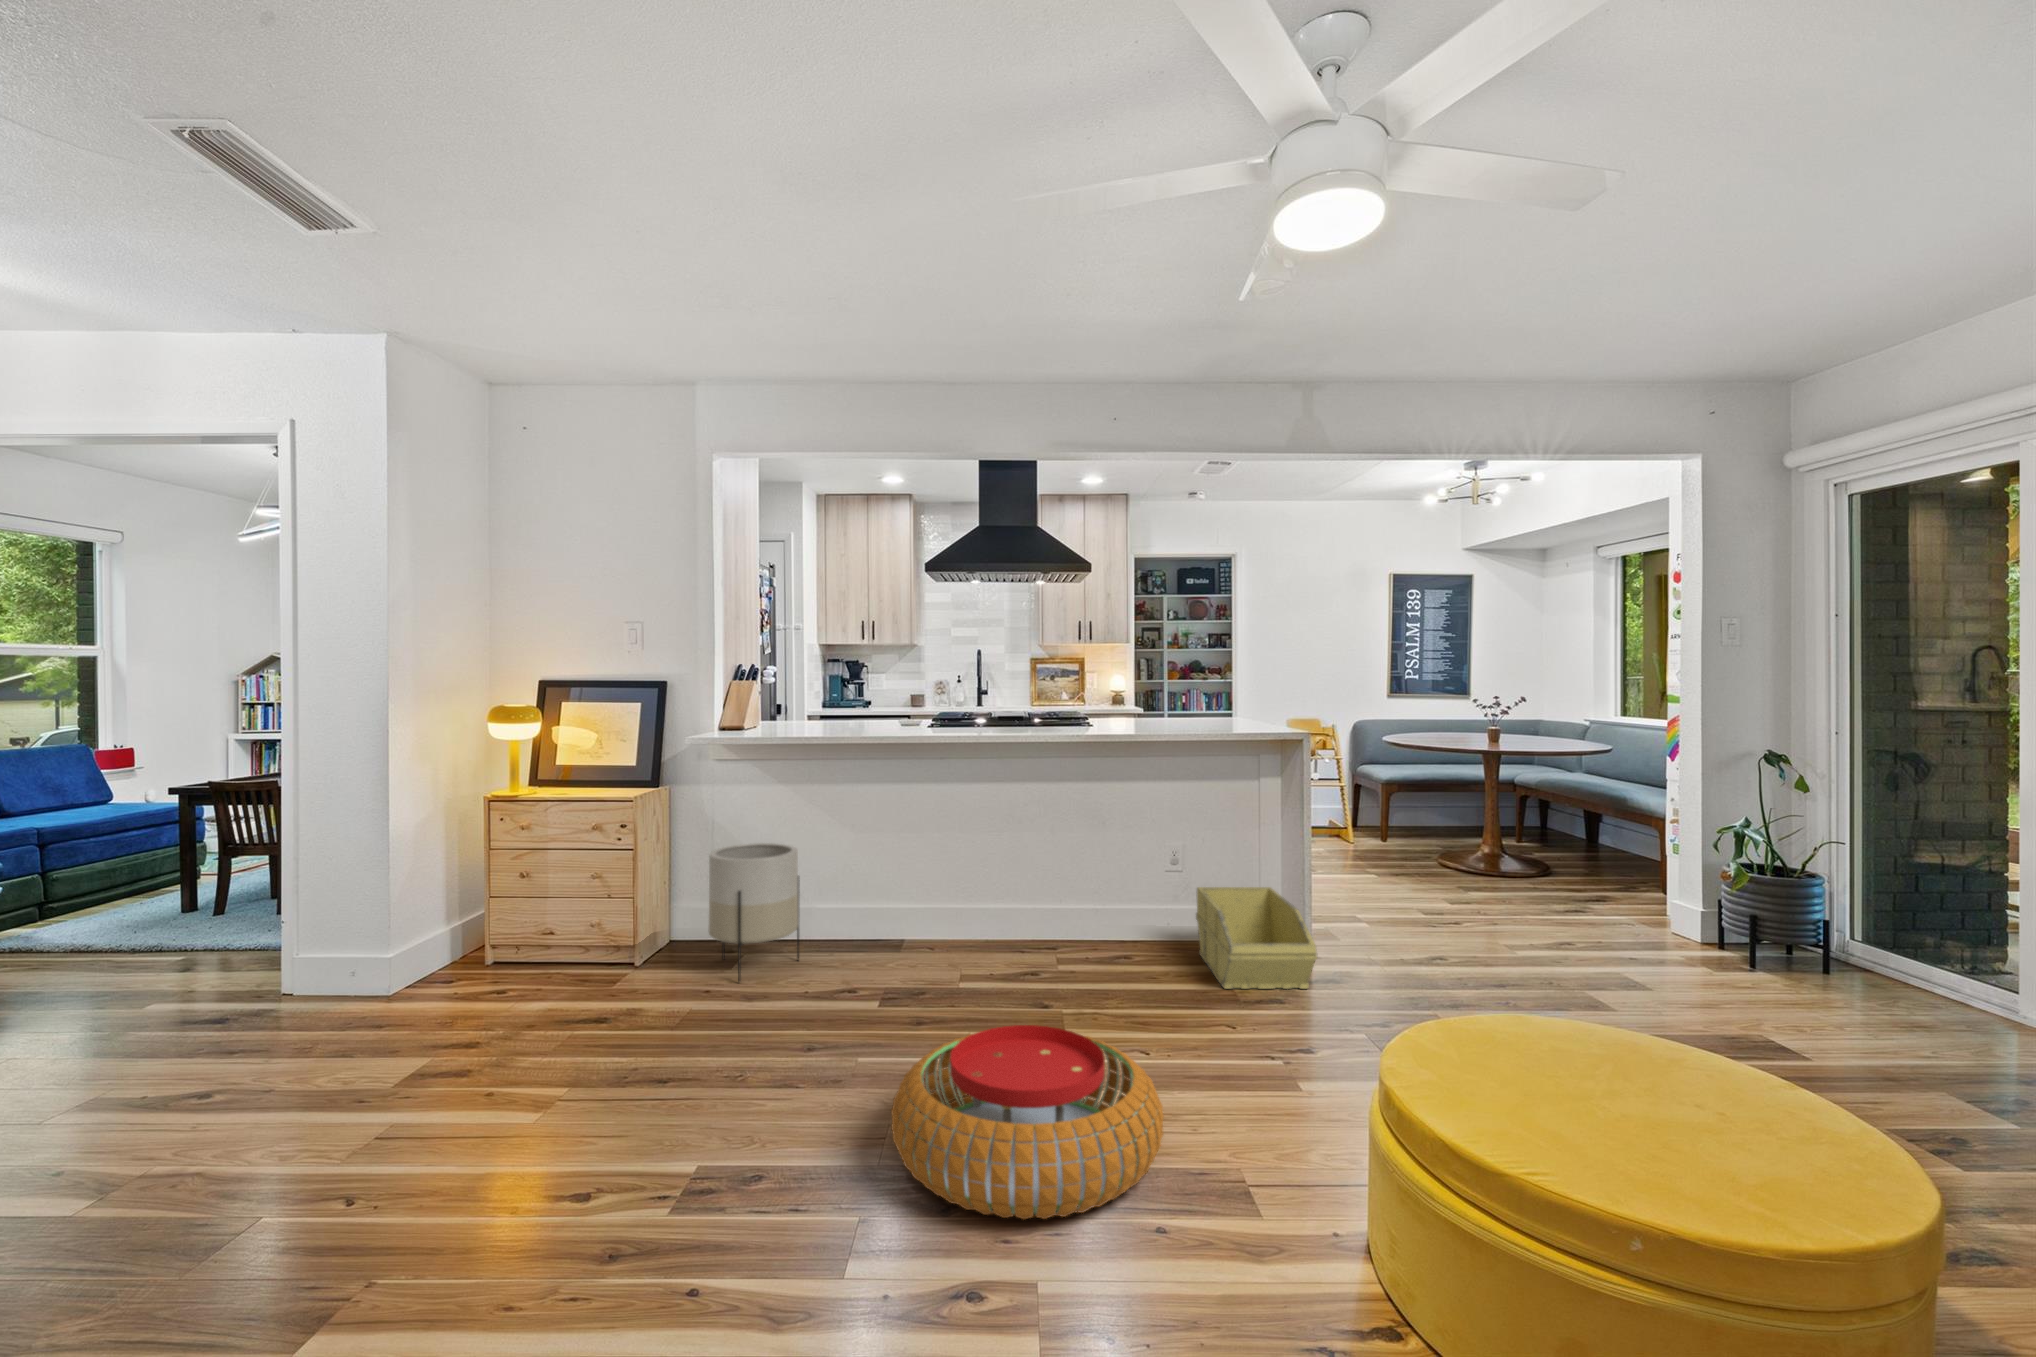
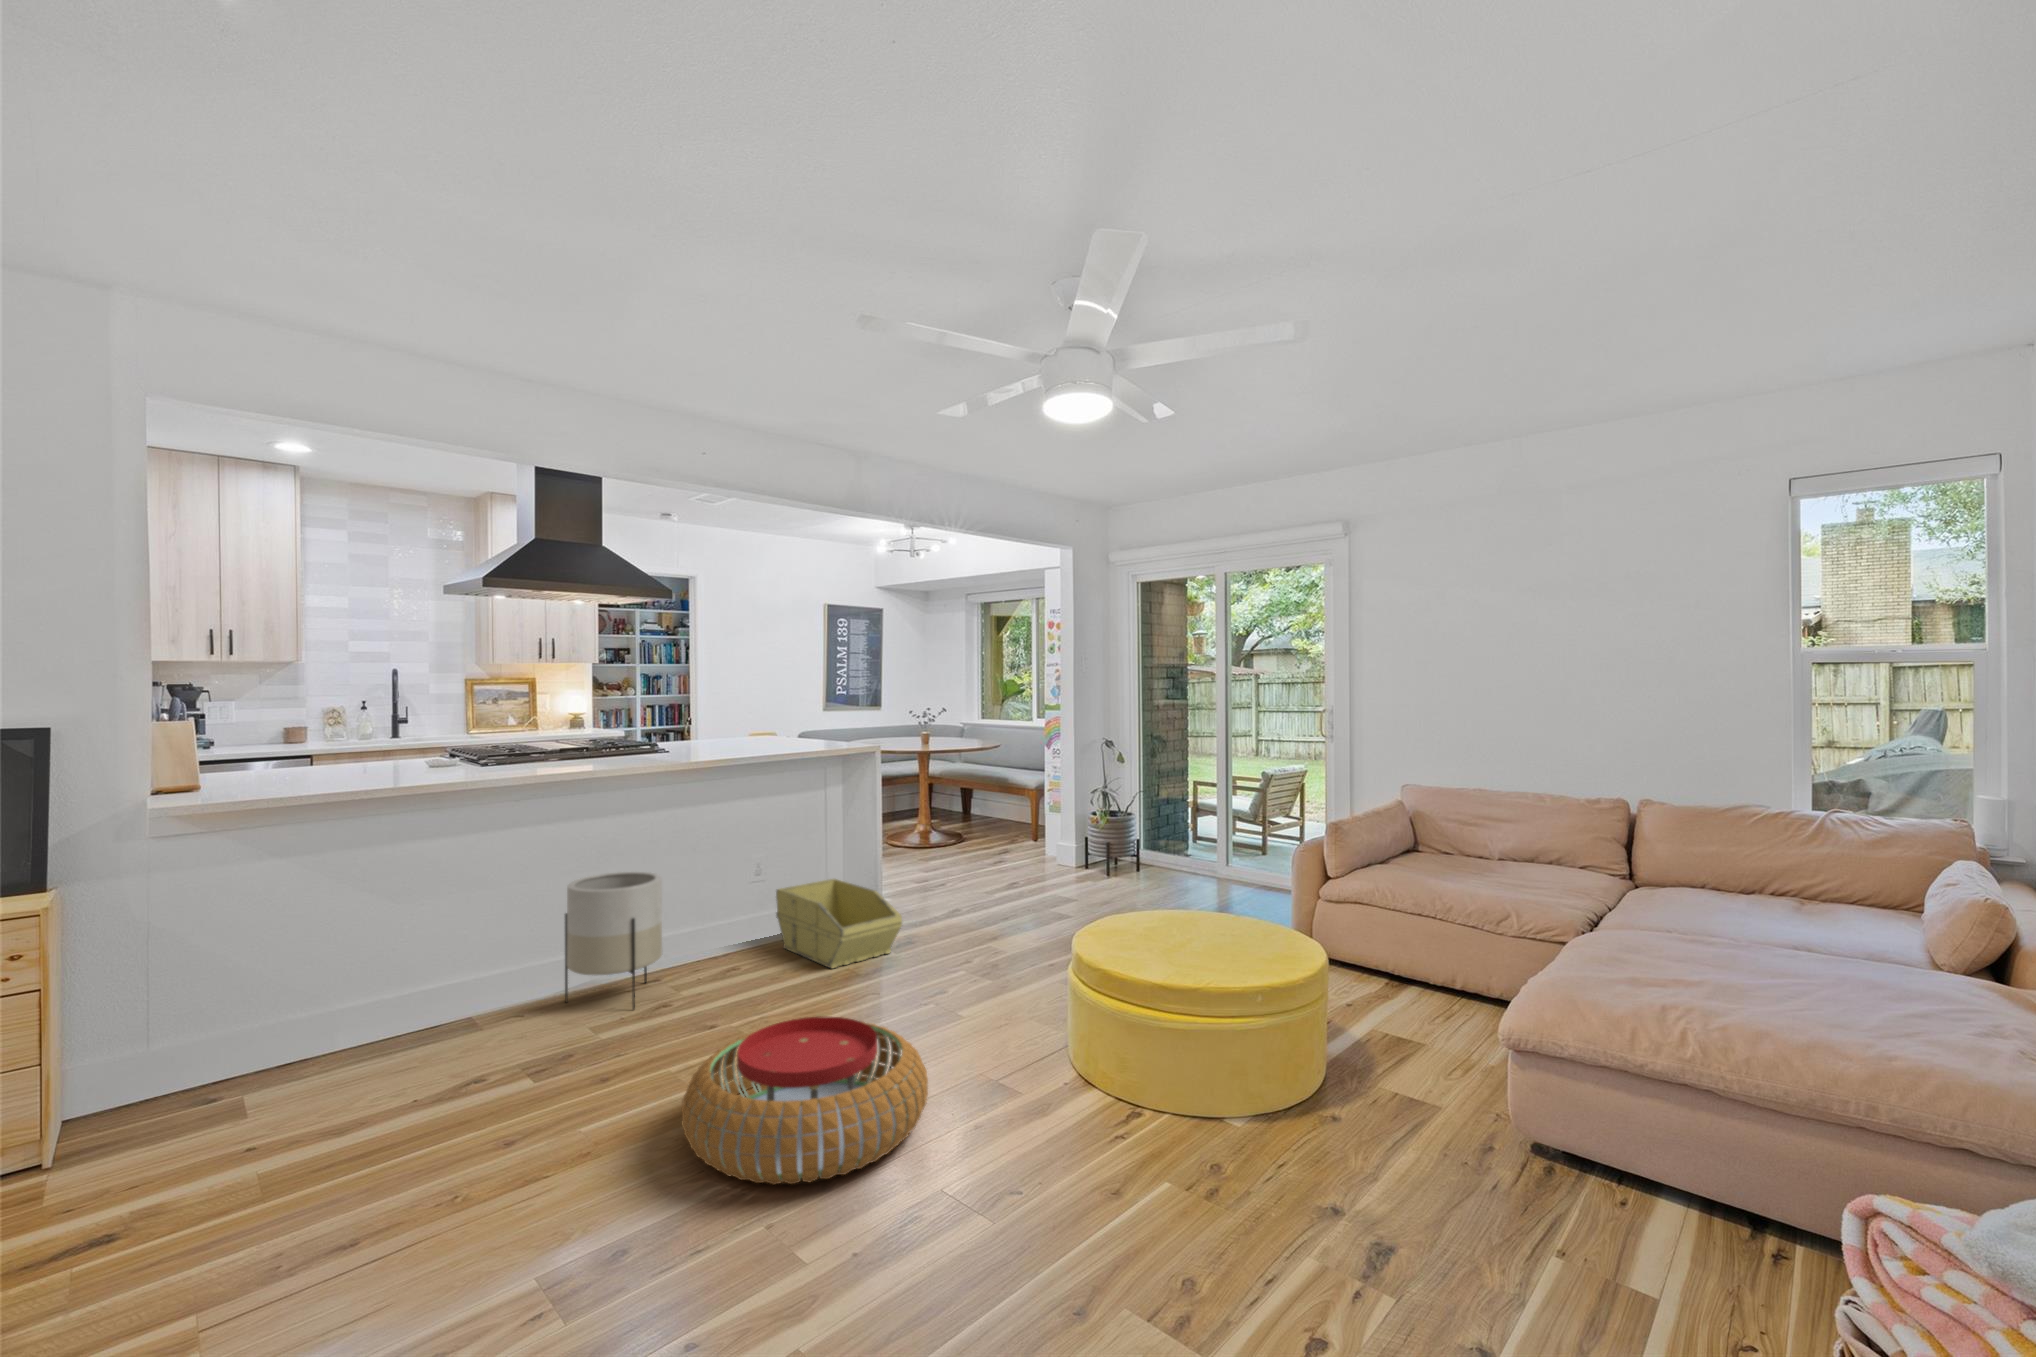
planter: present [709,843,799,982] -> present [565,872,662,1009]

